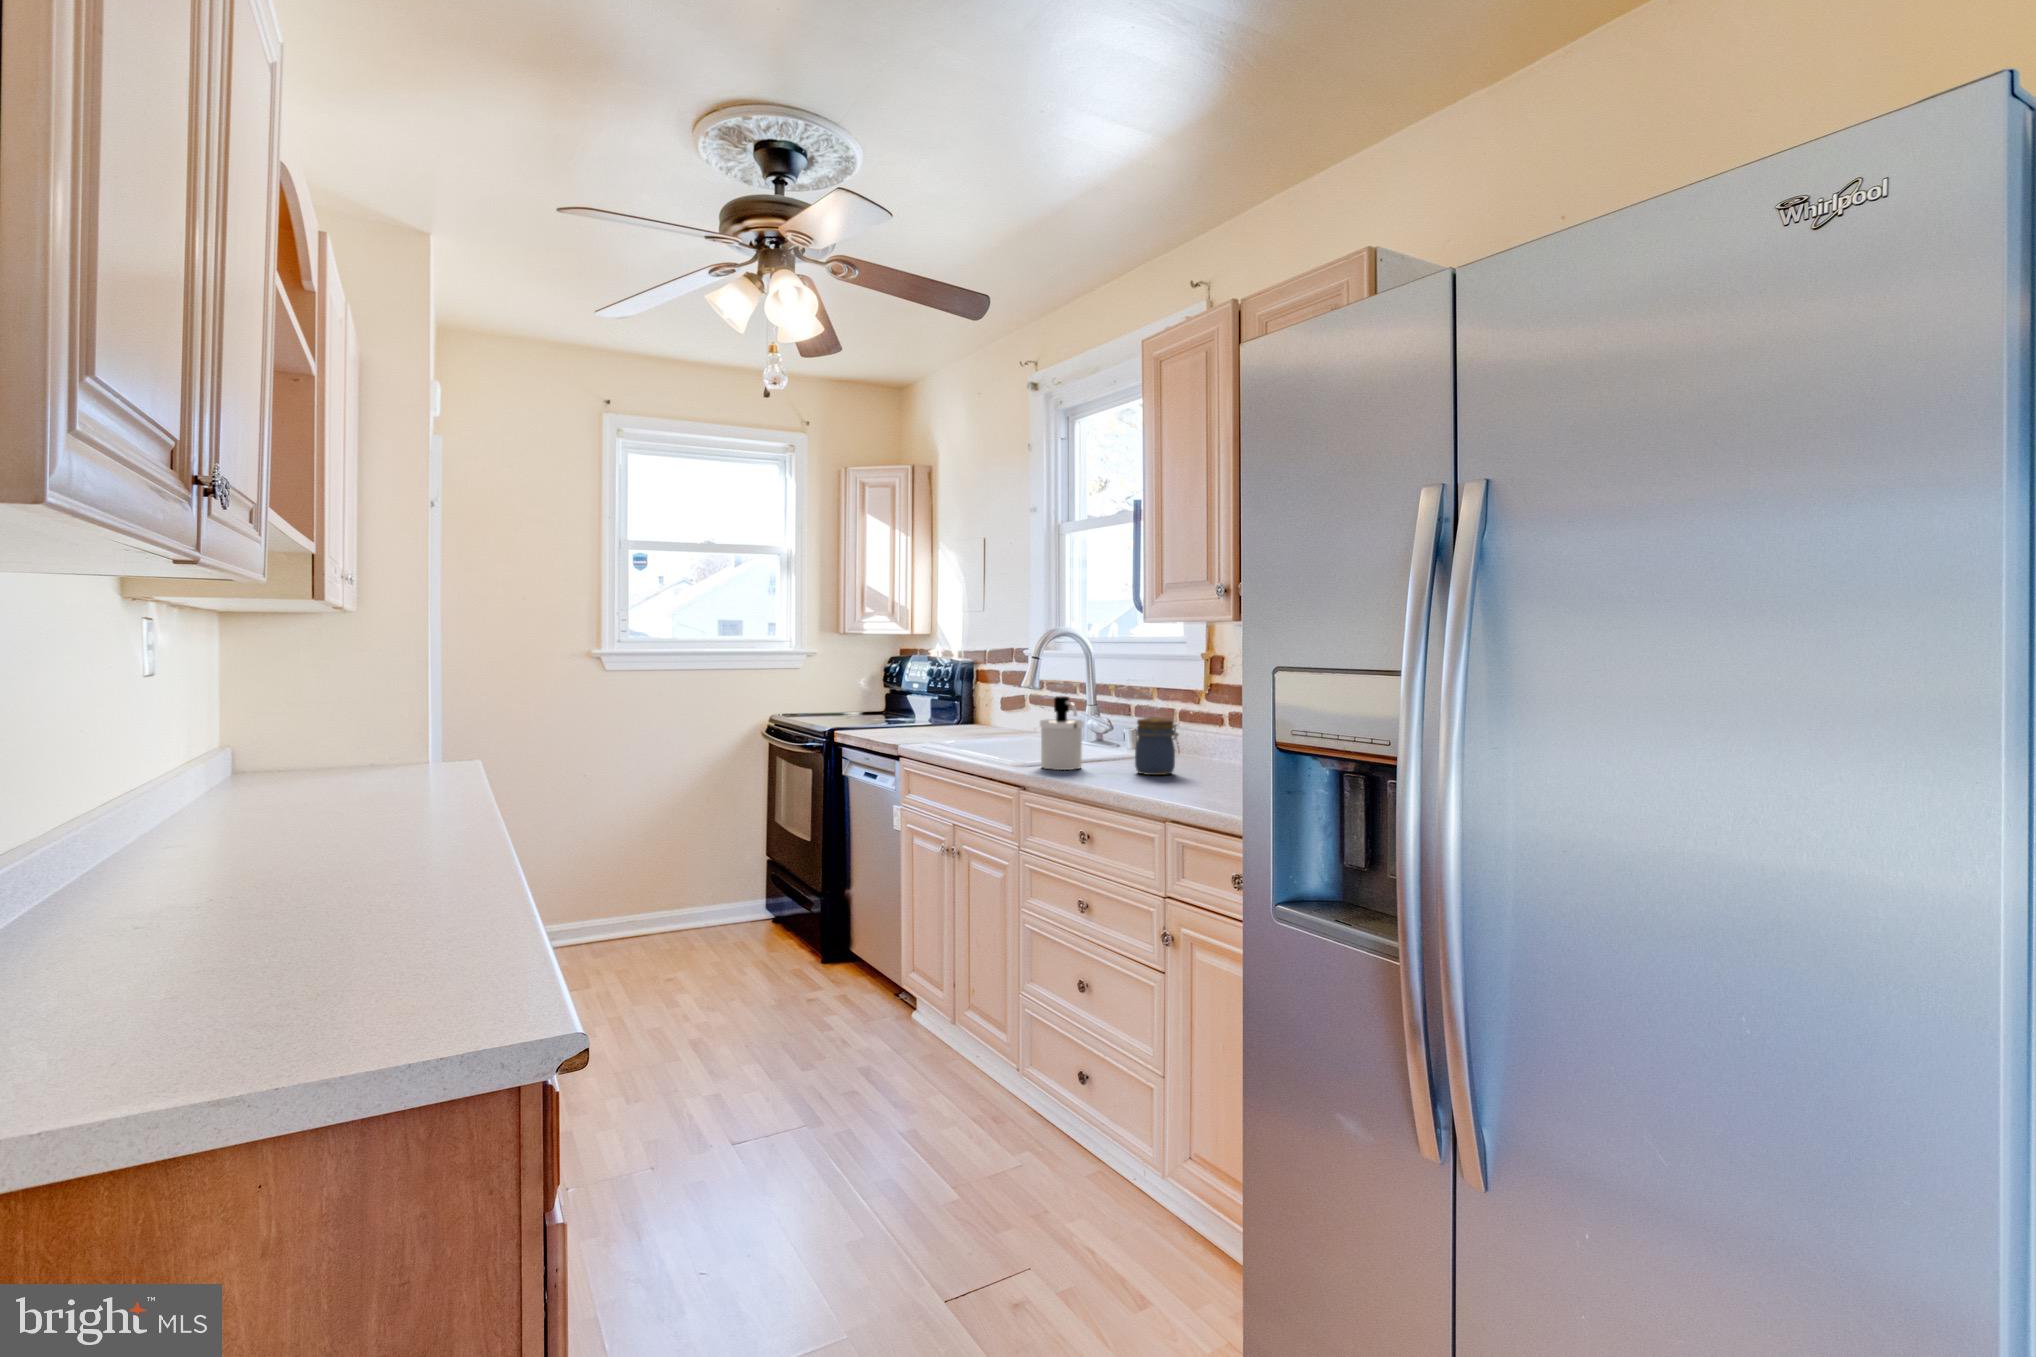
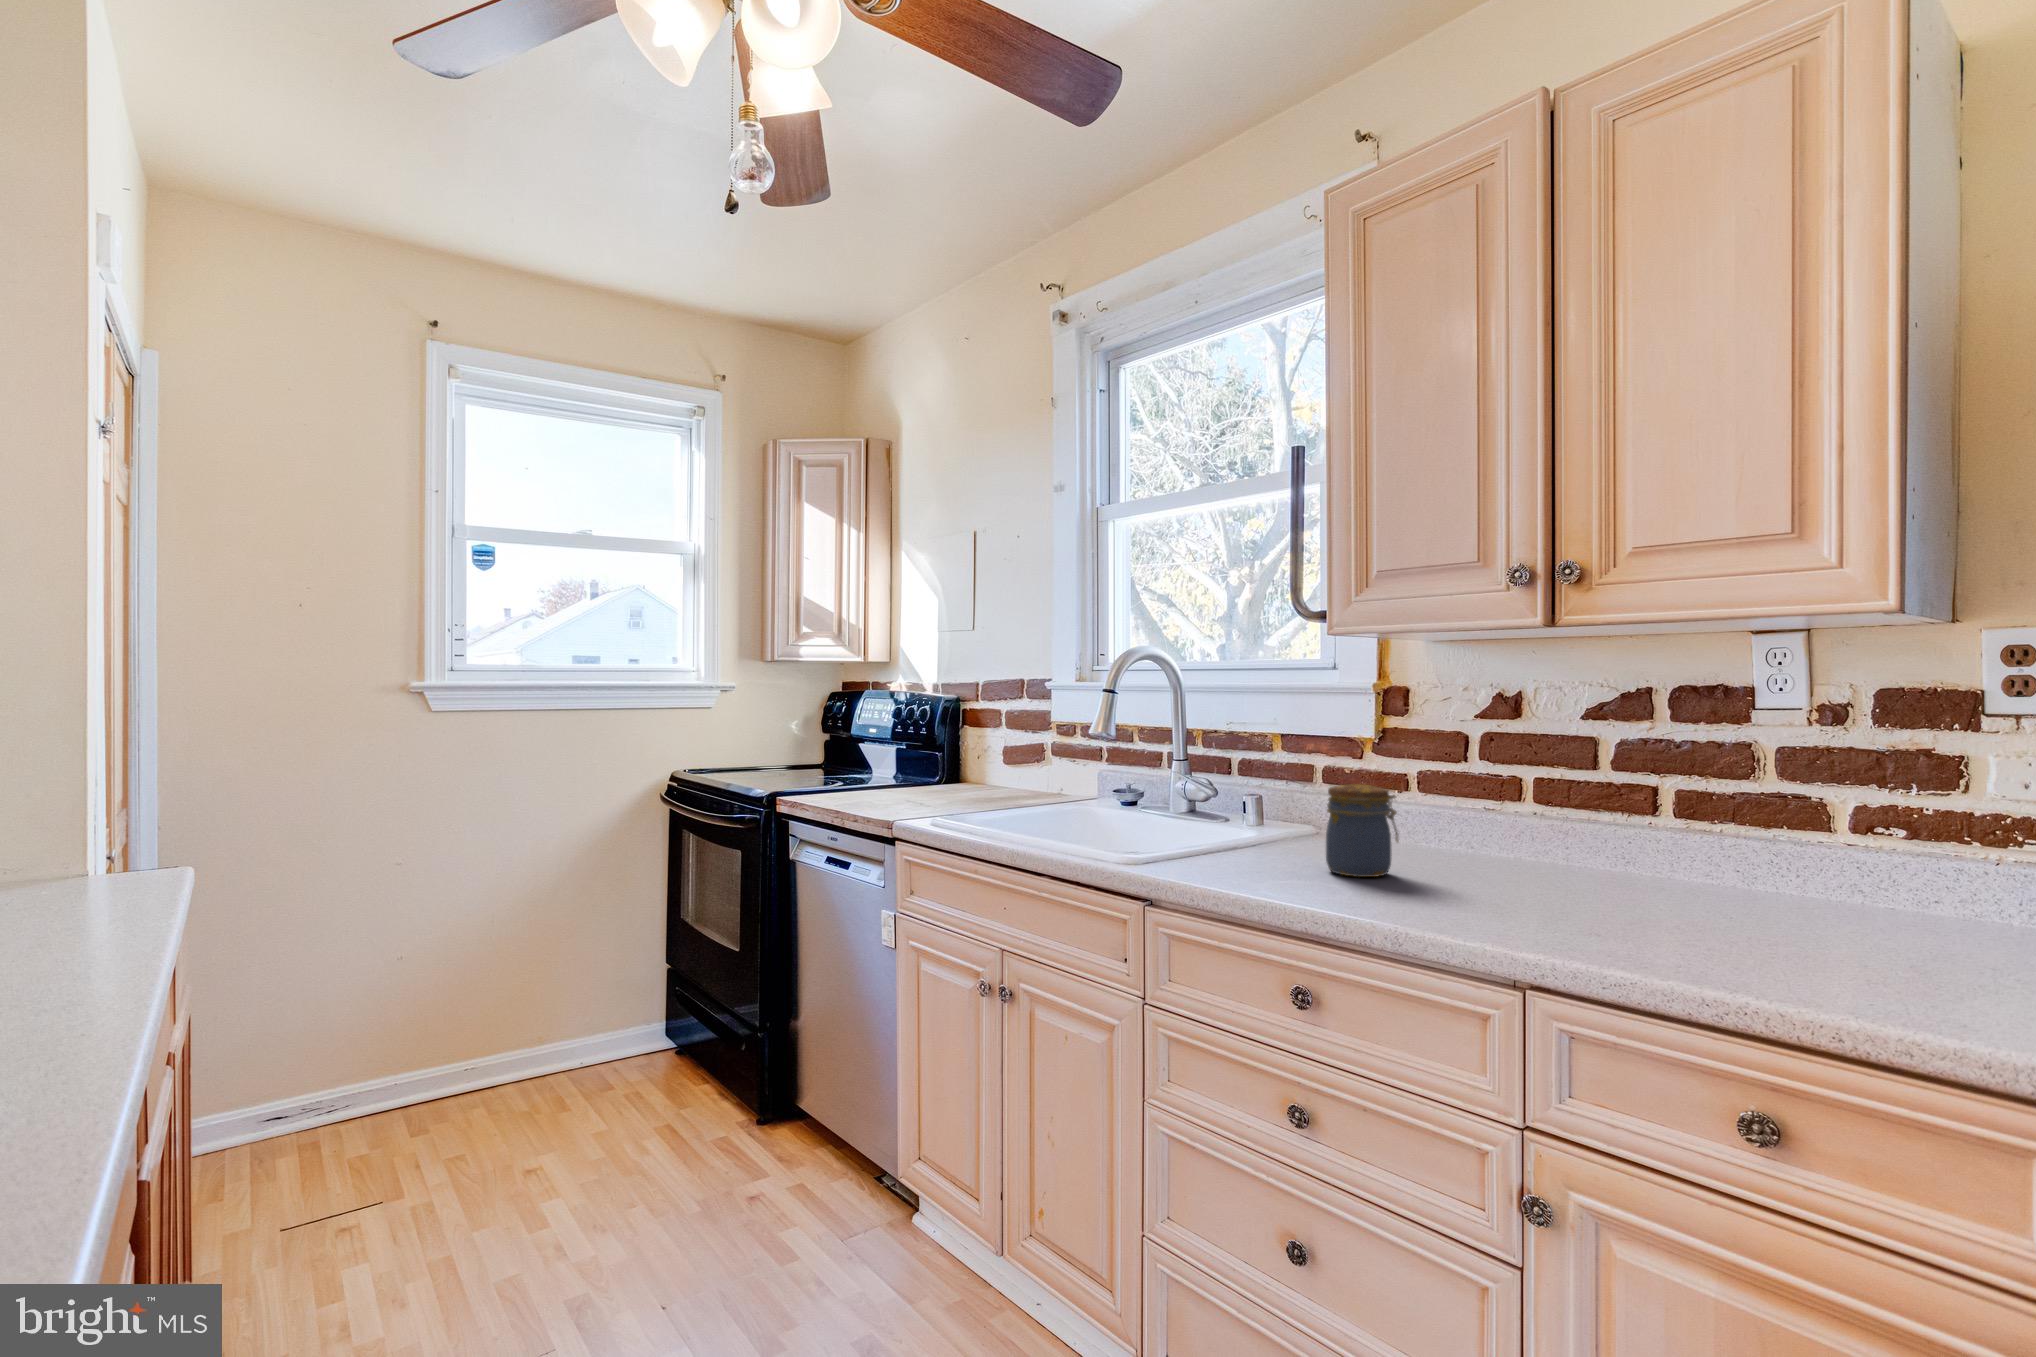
soap dispenser: present [1040,696,1083,770] -> none [1166,752,1245,870]

